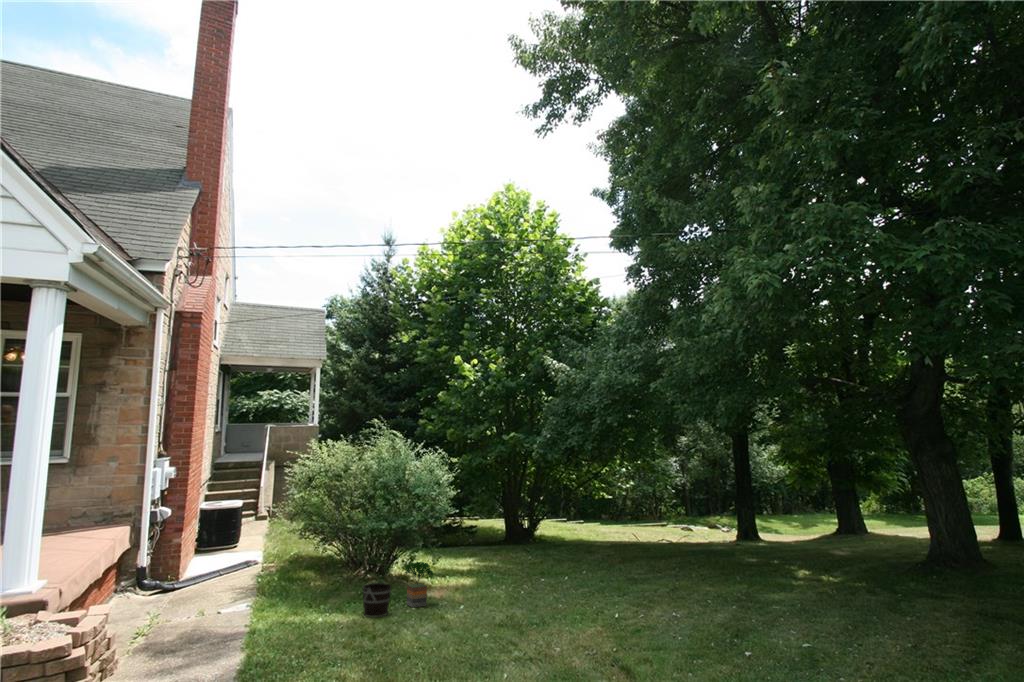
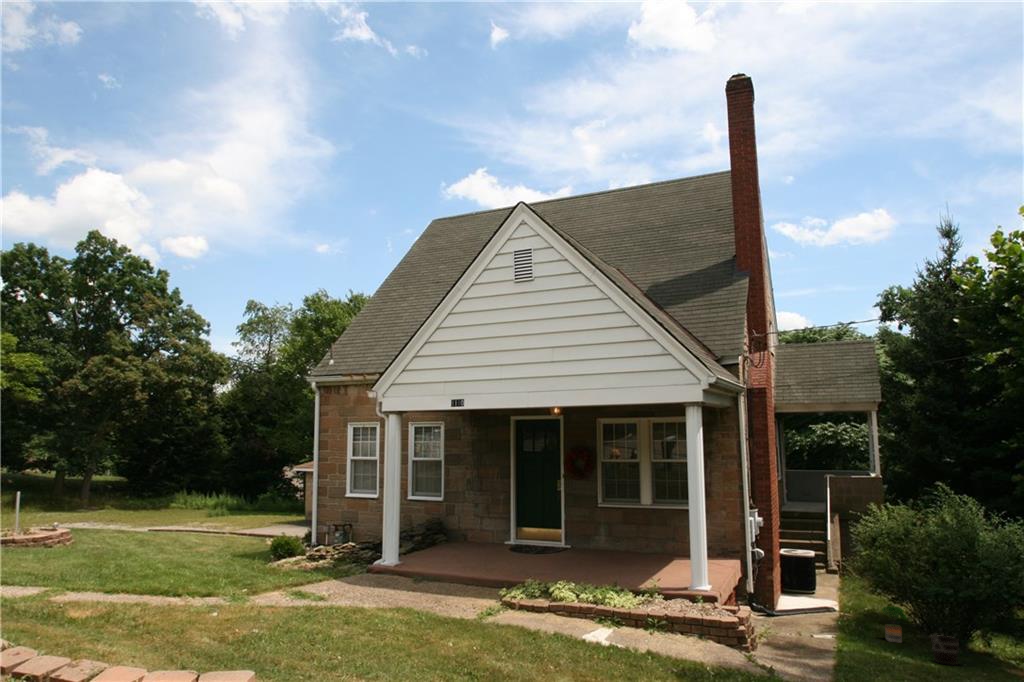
potted tree: present [405,562,433,608] -> present [882,606,906,643]

